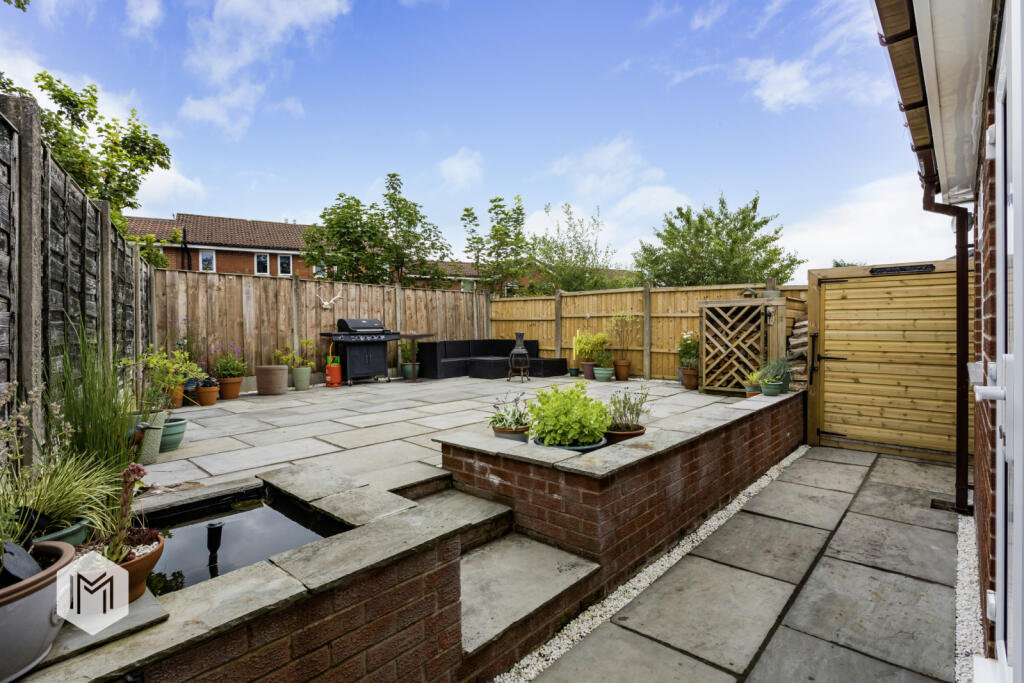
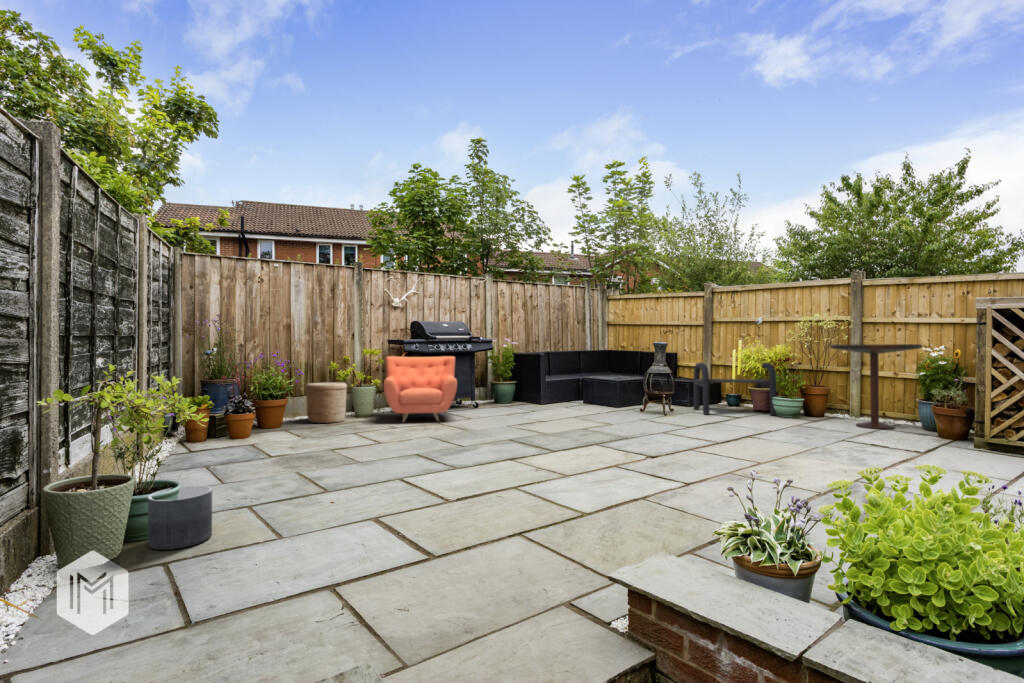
pedestal table: present [398,334,435,383] -> present [830,344,922,429]
armchair: none [316,344,372,393] -> present [384,356,457,423]
bench: none [547,345,599,382] -> present [694,363,777,415]
planter: none [167,417,206,450] -> present [148,485,212,550]

